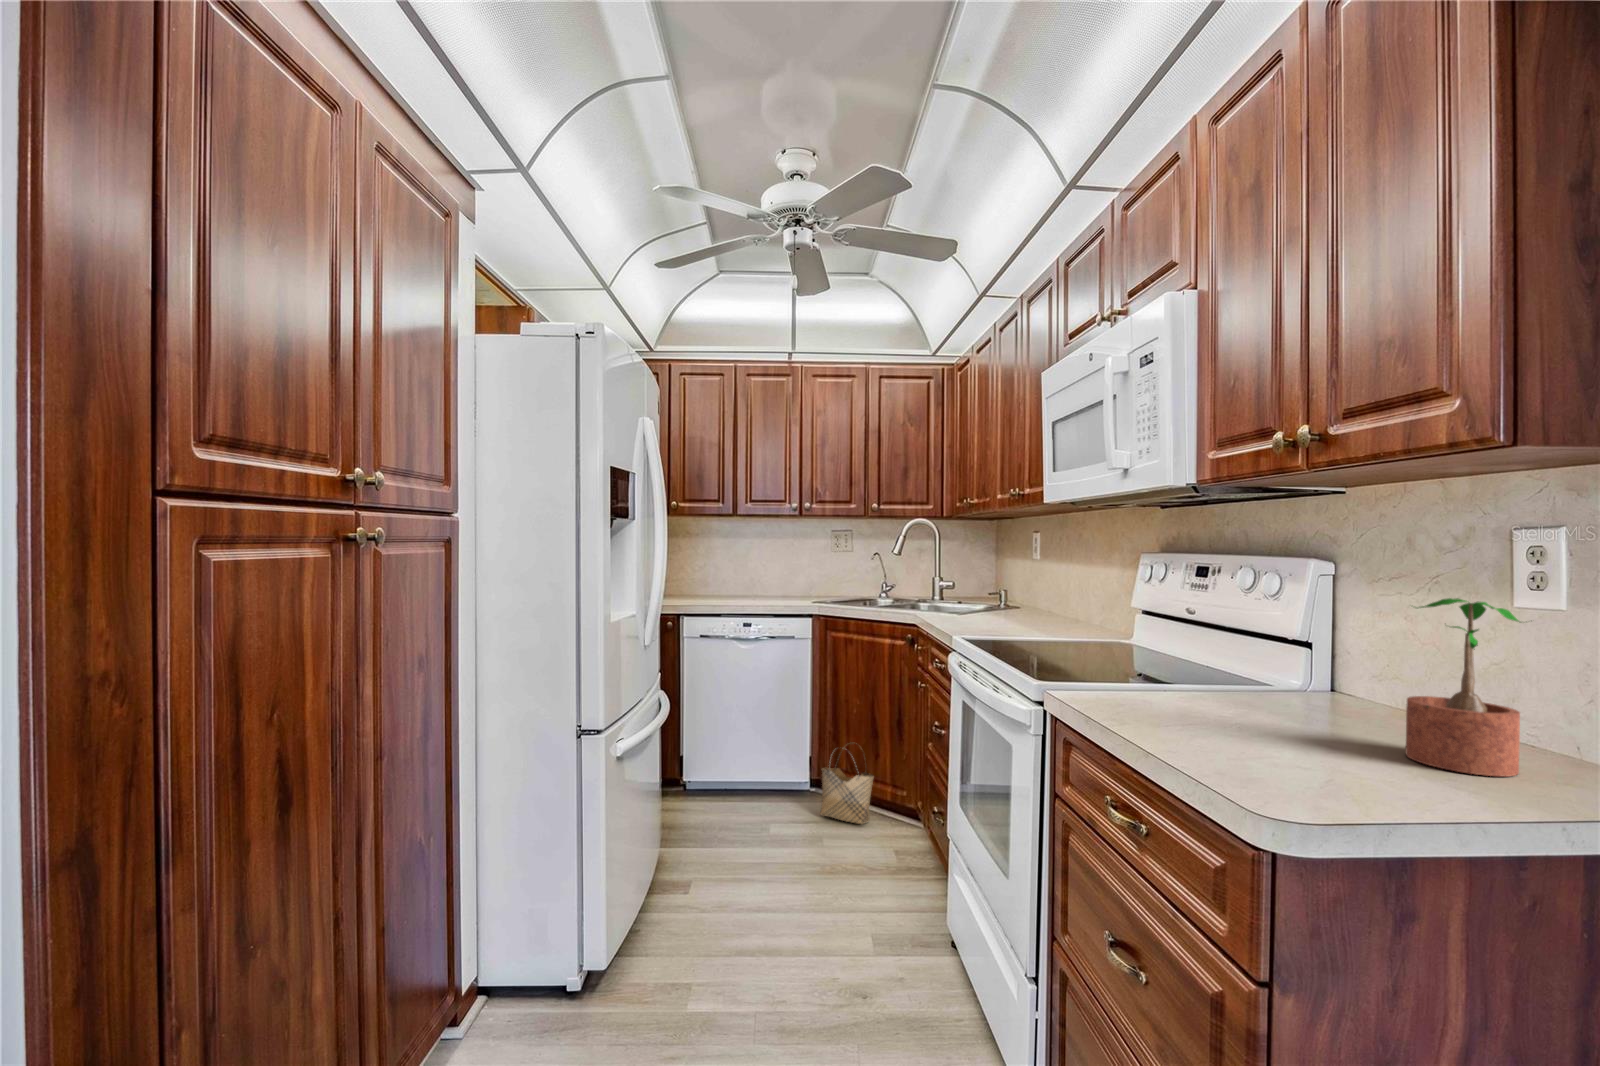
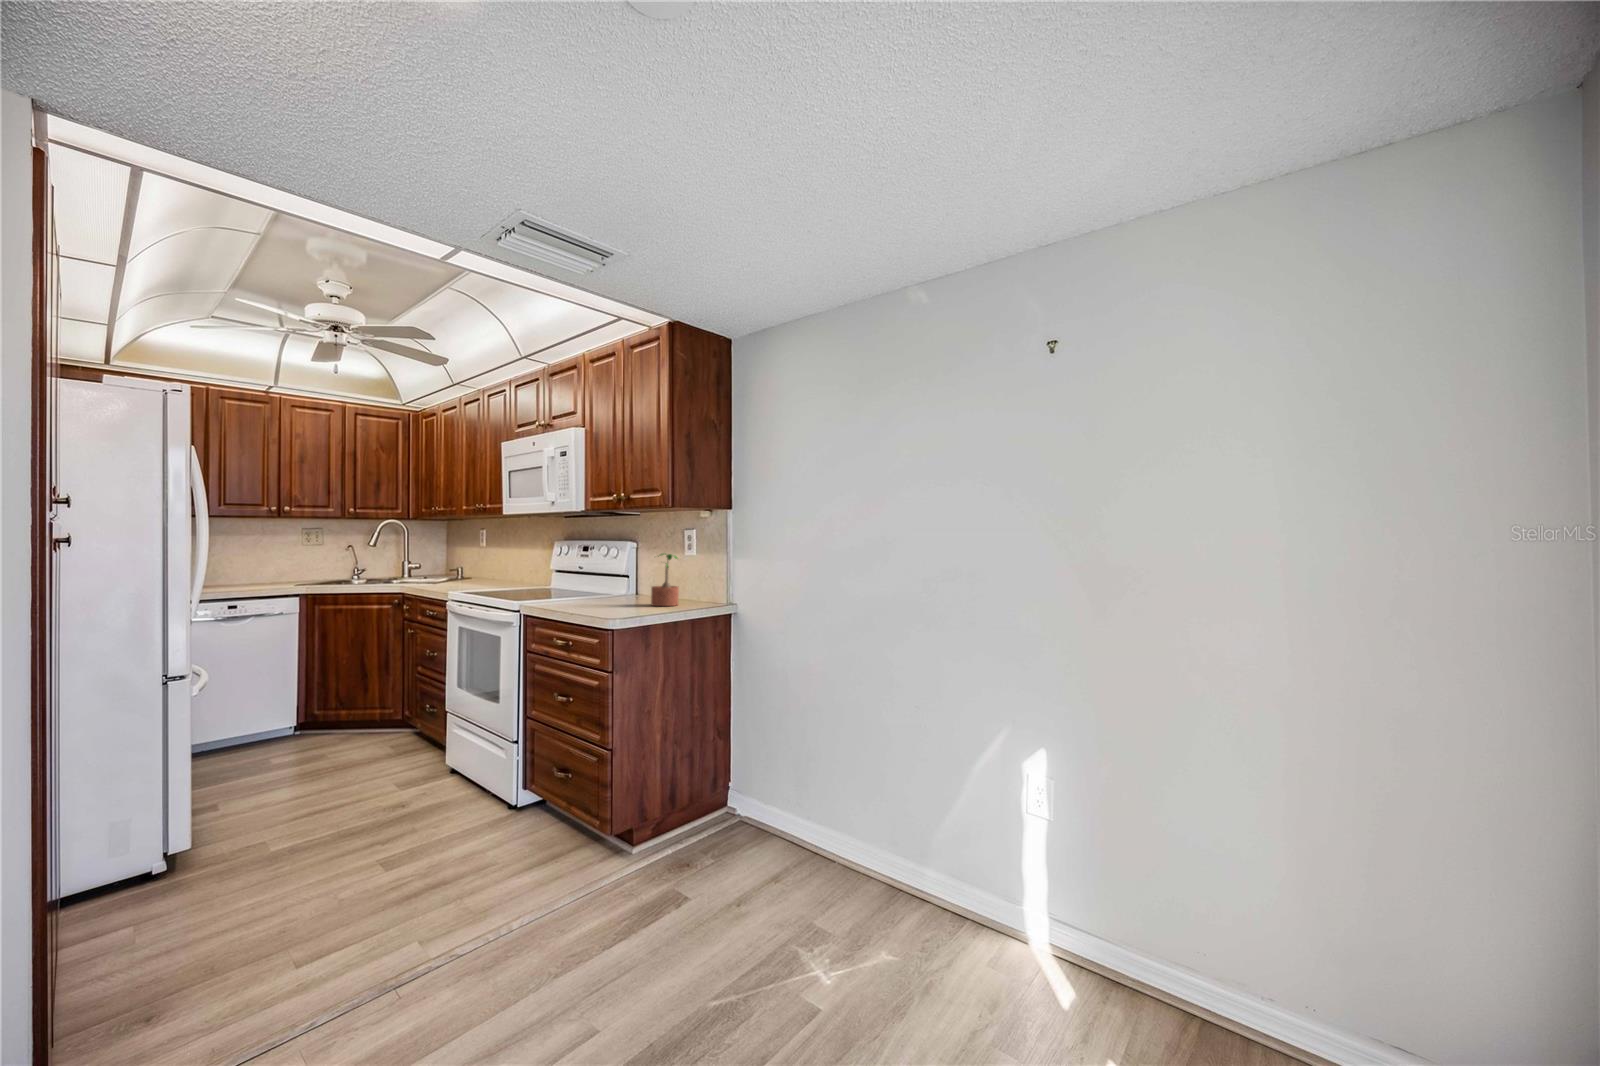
woven basket: present [820,744,874,824] -> none [321,685,369,742]

